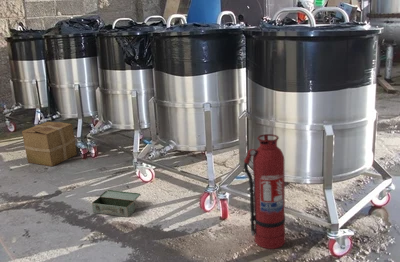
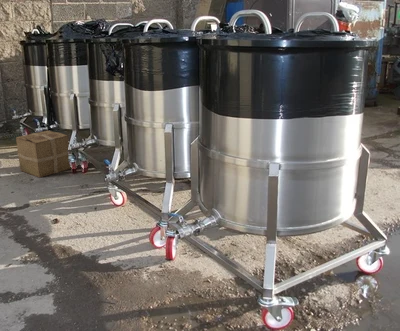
fire extinguisher: present [244,134,285,249] -> none [174,165,224,305]
toolbox: present [92,190,141,217] -> none [42,209,96,242]

